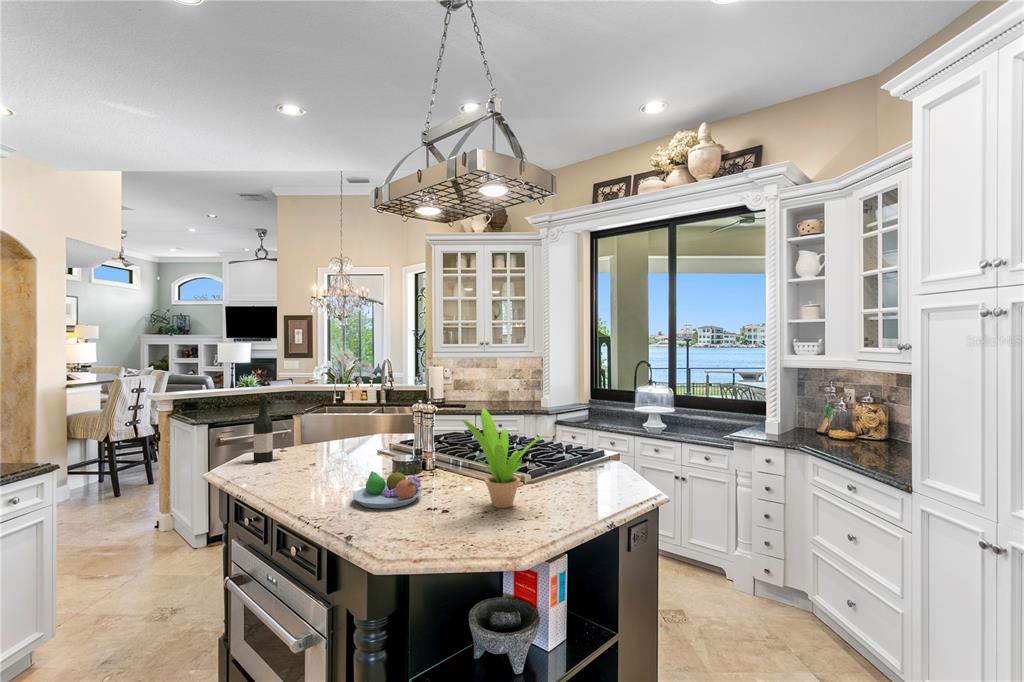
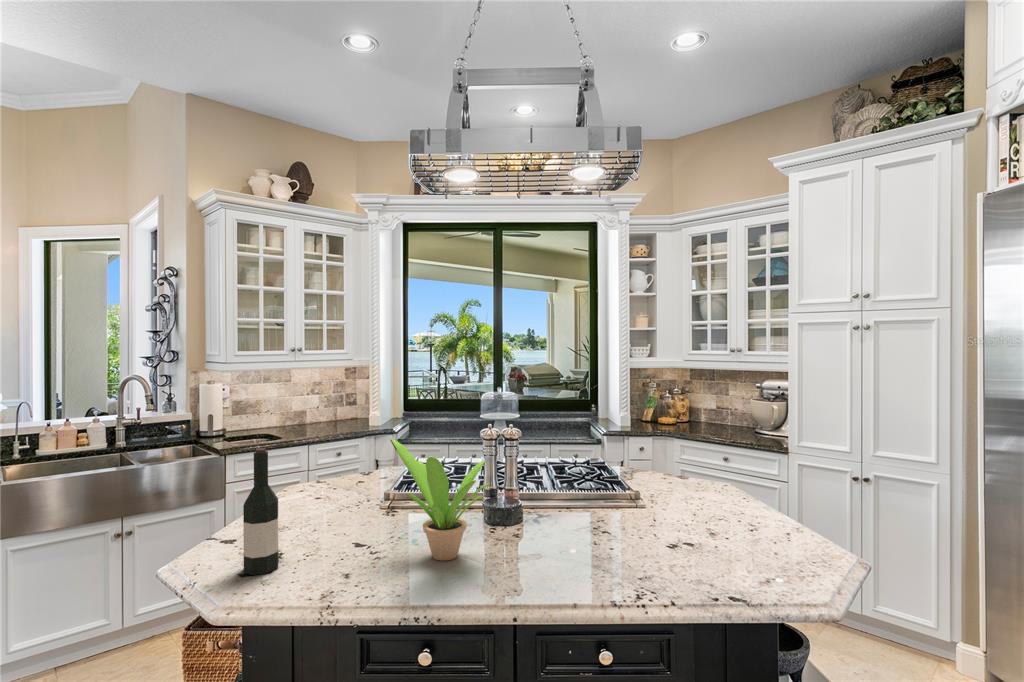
potted plant: present [462,408,544,508] -> present [391,439,488,561]
fruit bowl: present [353,467,422,509] -> none [570,516,670,576]

